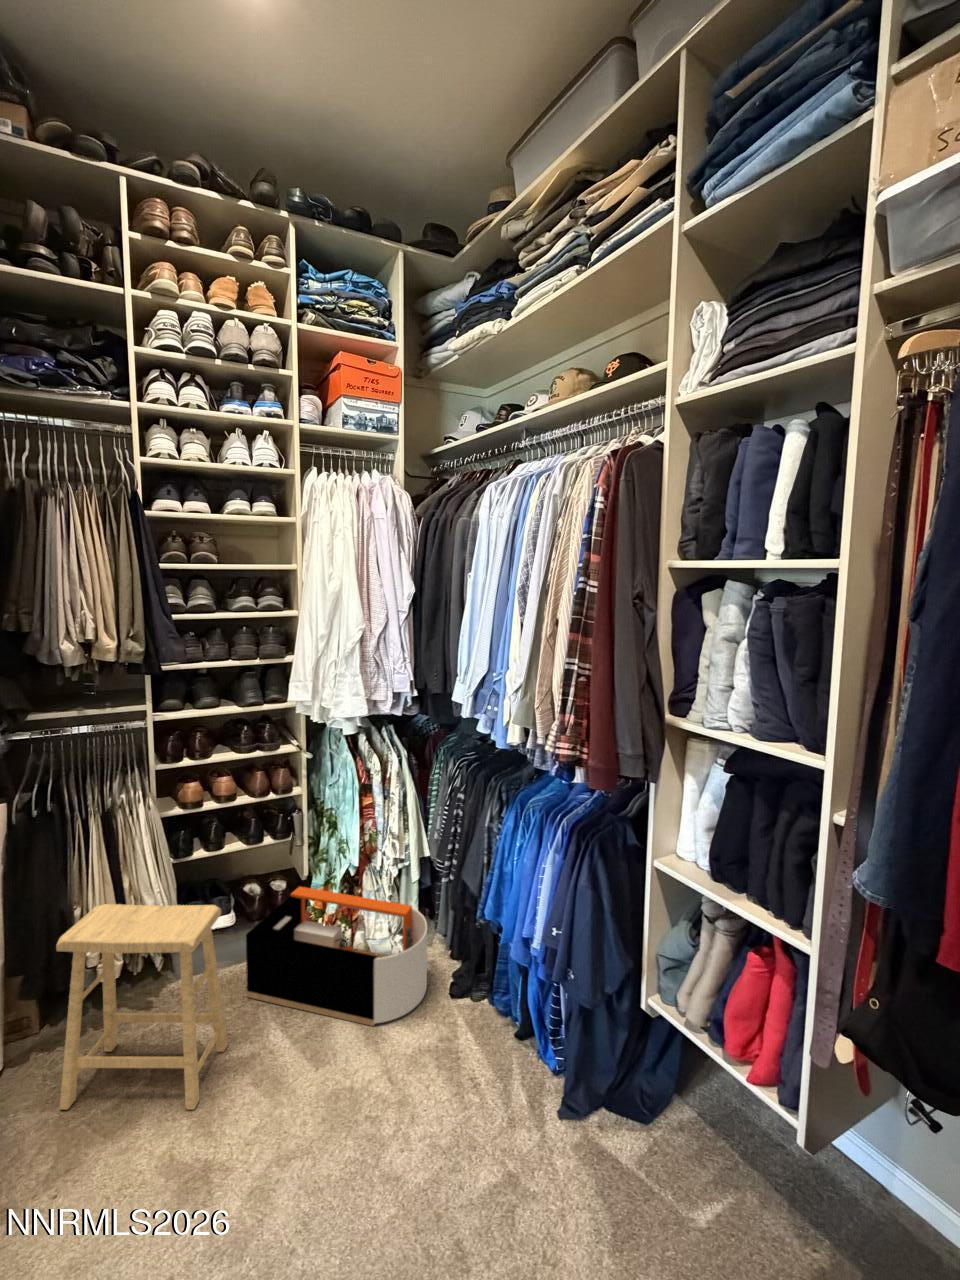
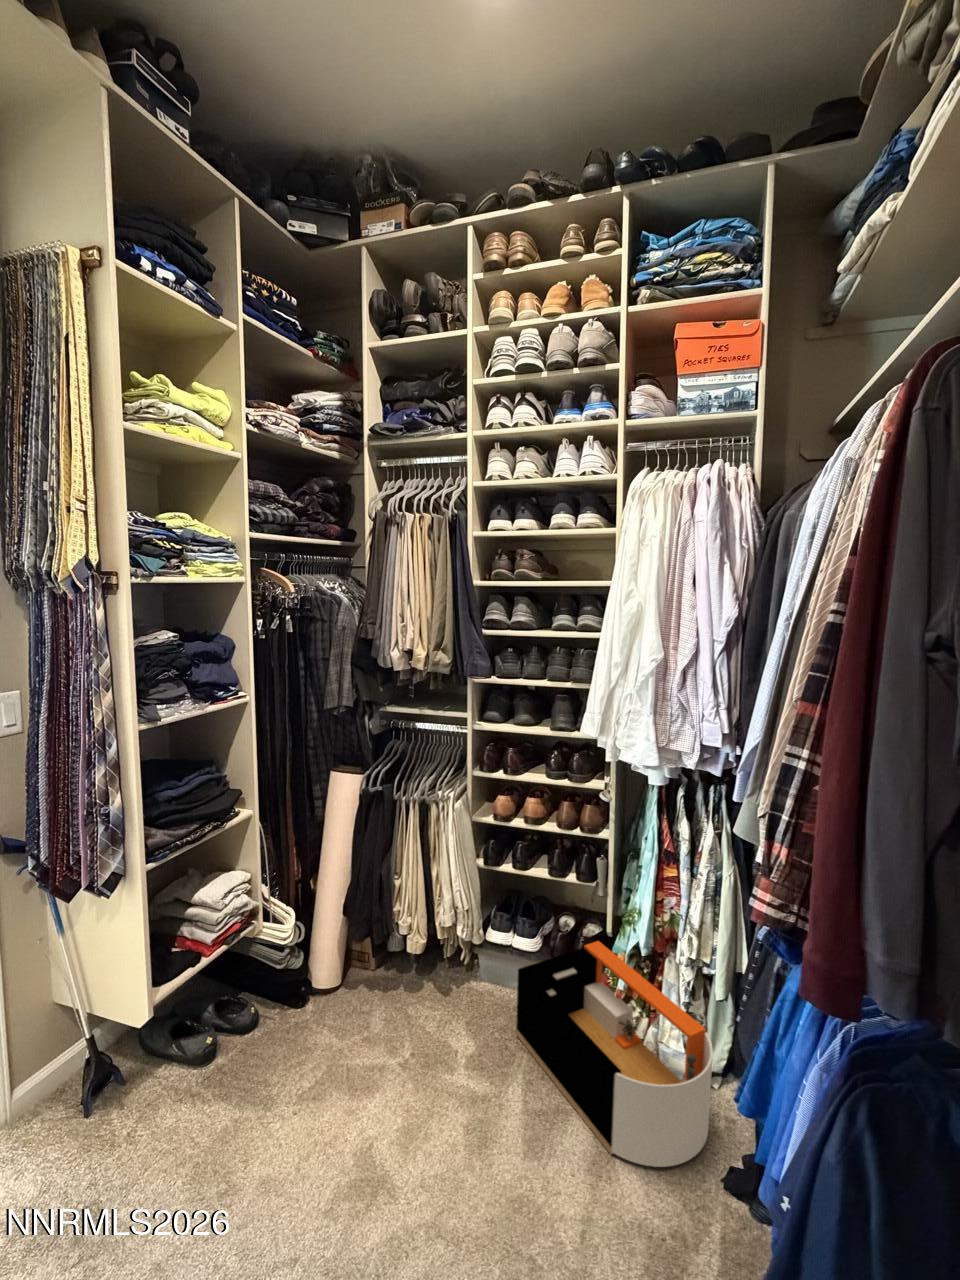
footstool: present [56,904,228,1110] -> none [341,886,474,1120]

